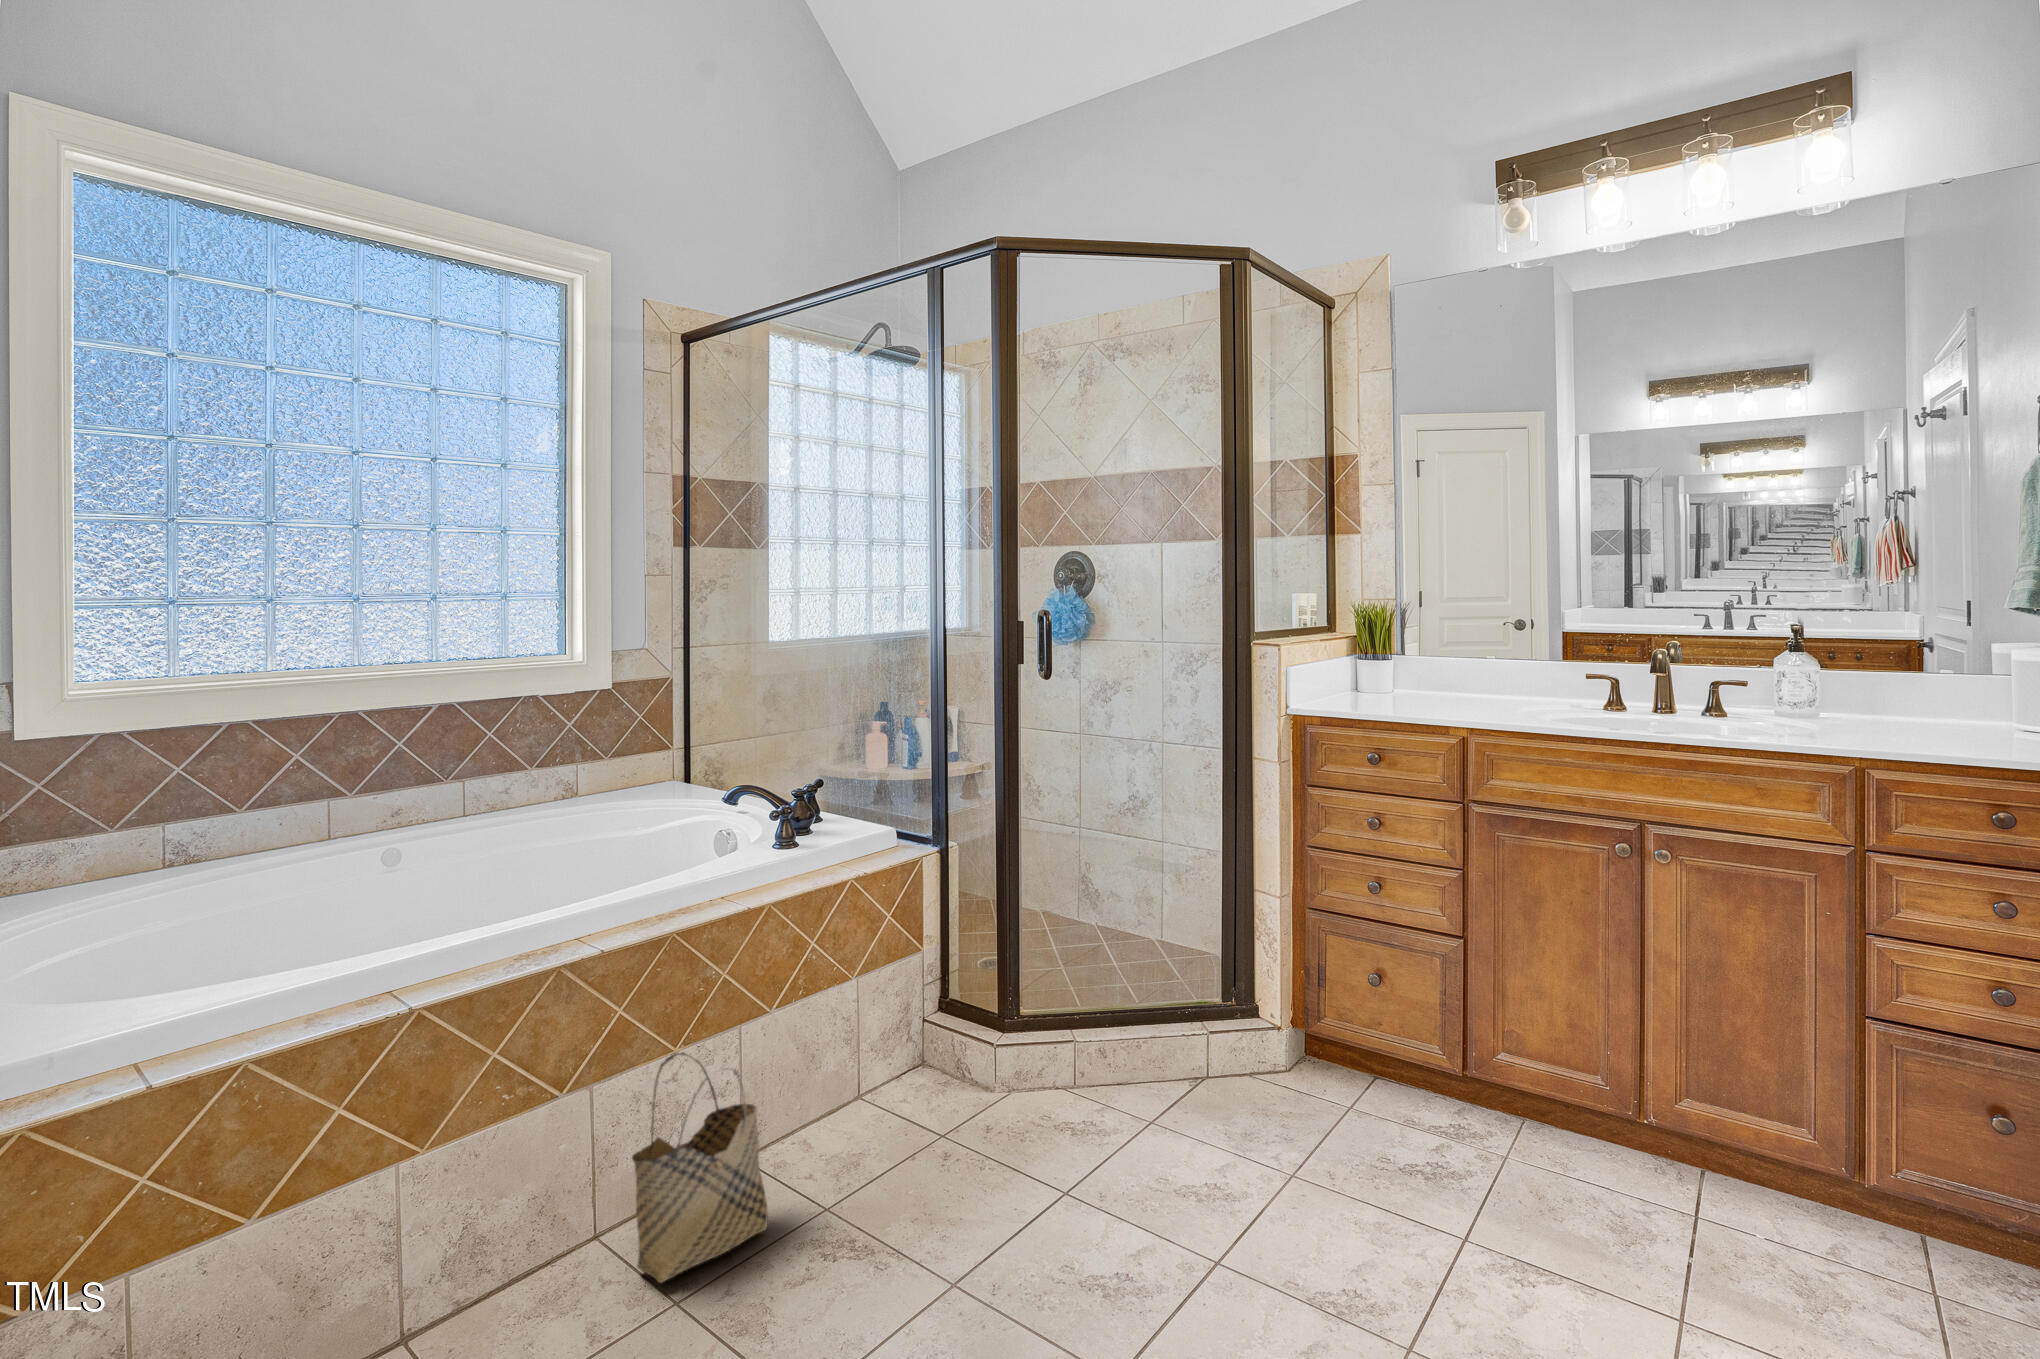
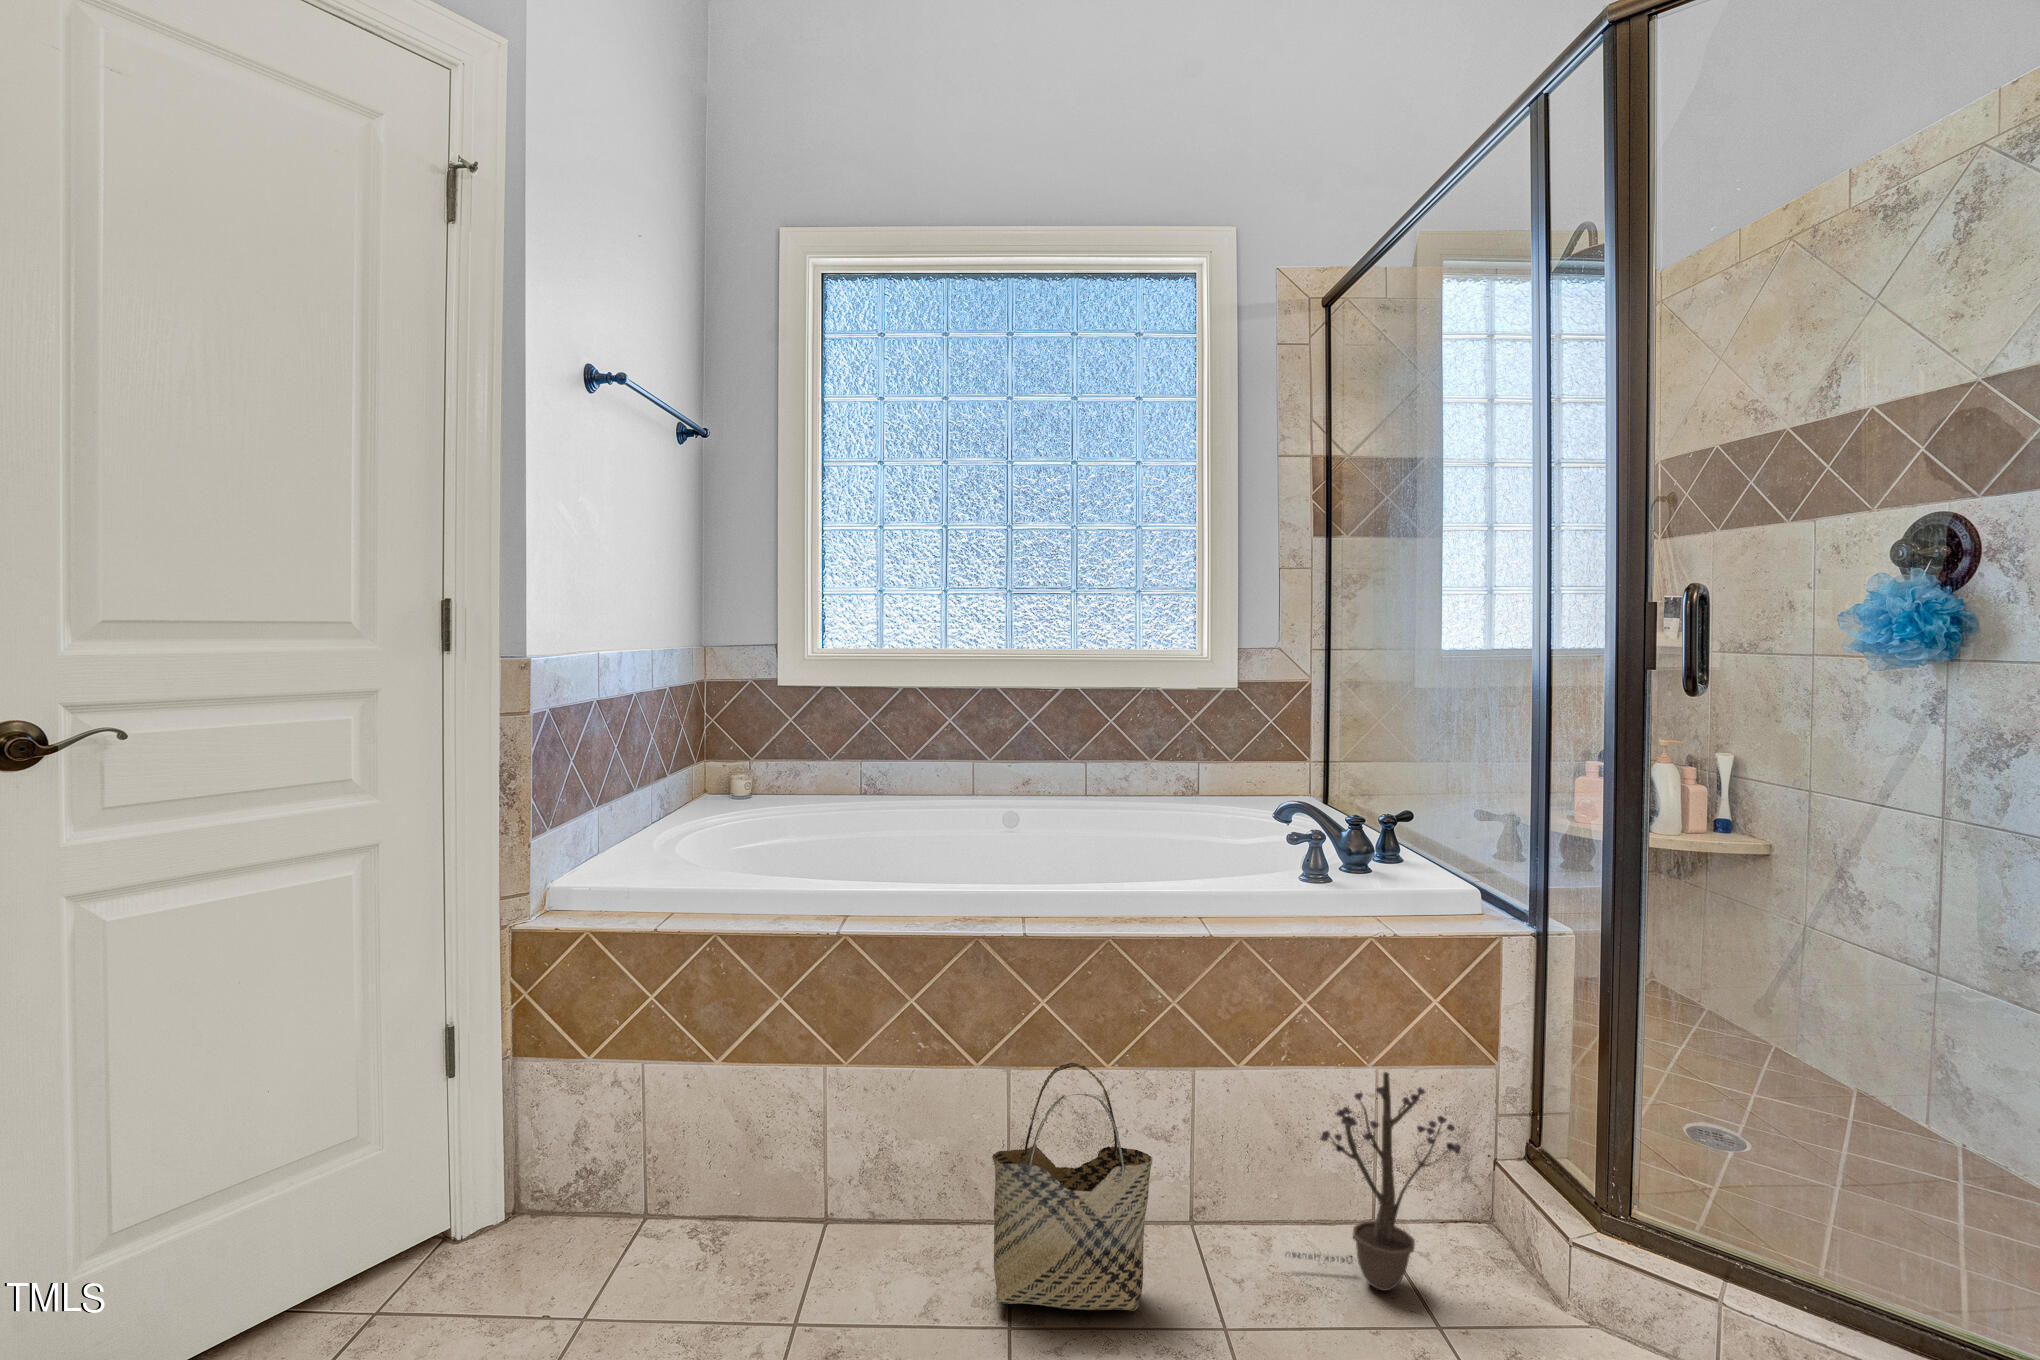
decorative plant: none [831,976,940,1142] -> present [1288,1072,1461,1291]

